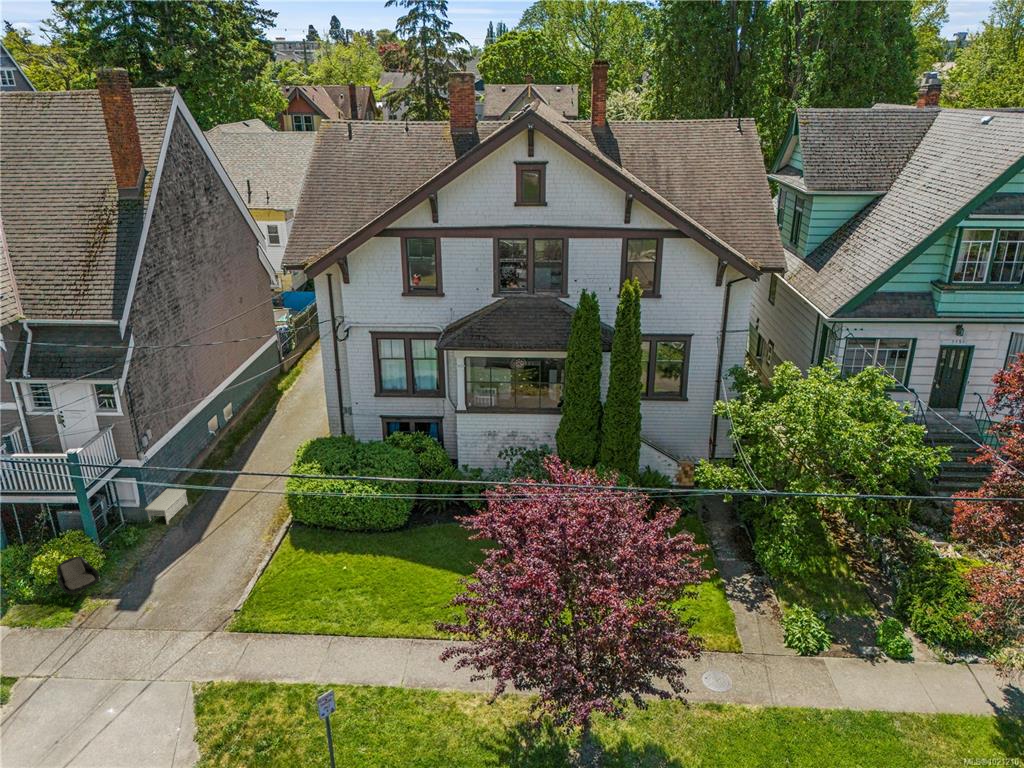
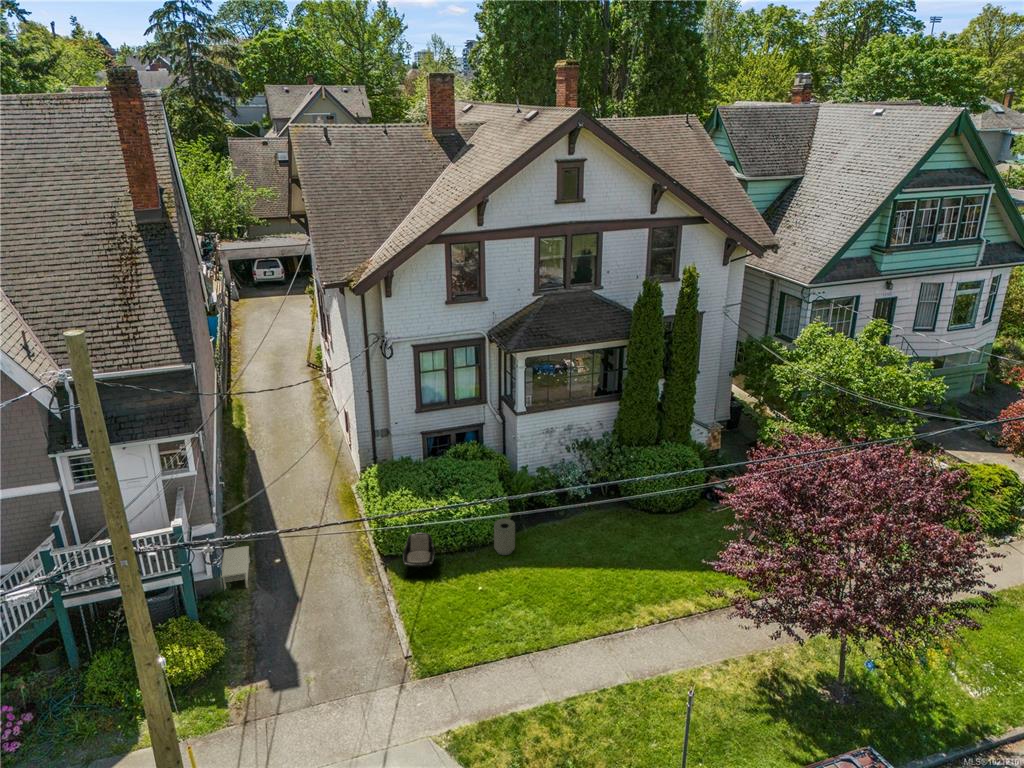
trash can: none [381,510,404,547] -> present [494,518,515,555]
lounge chair: present [57,556,101,607] -> present [403,532,435,576]

